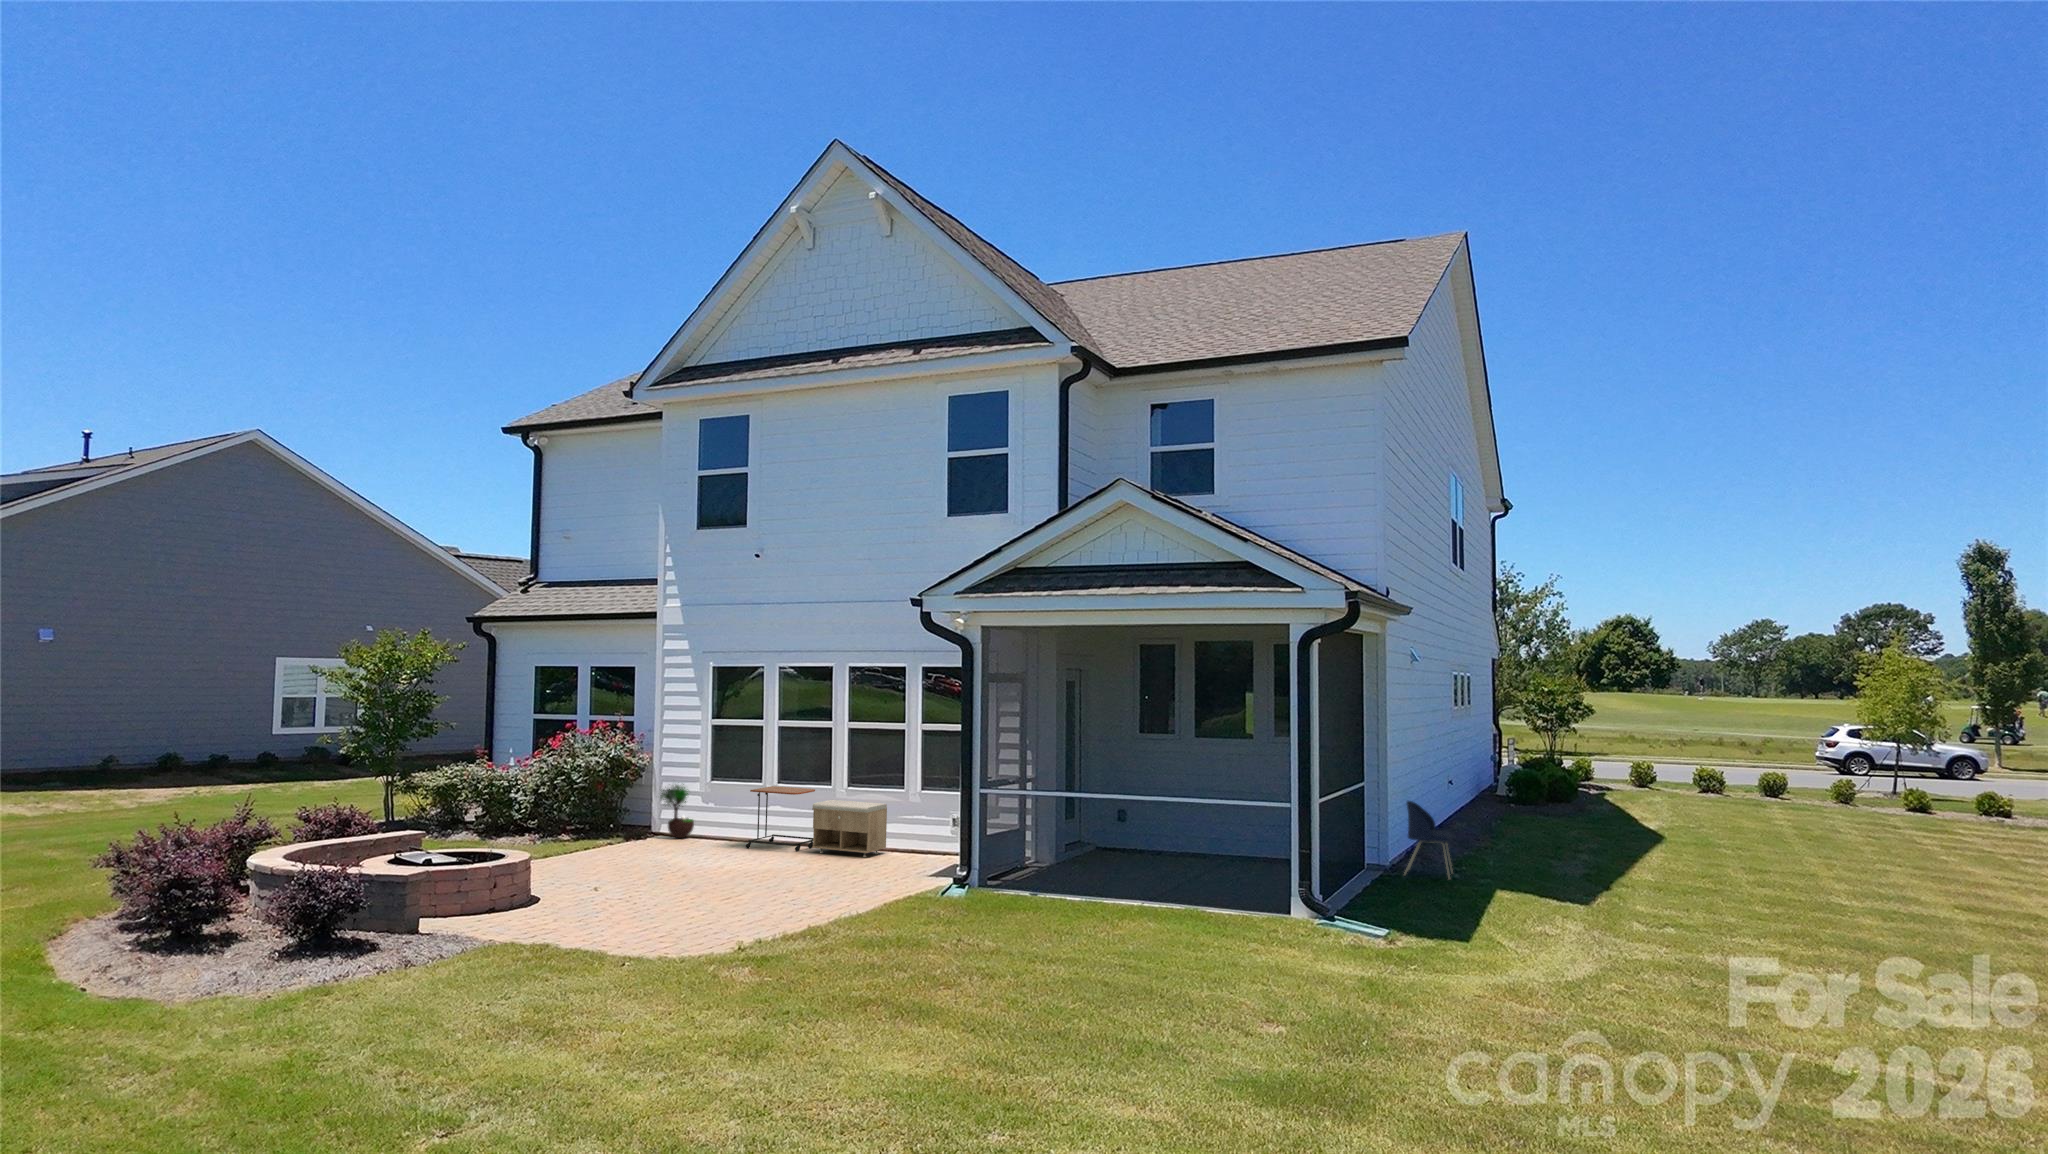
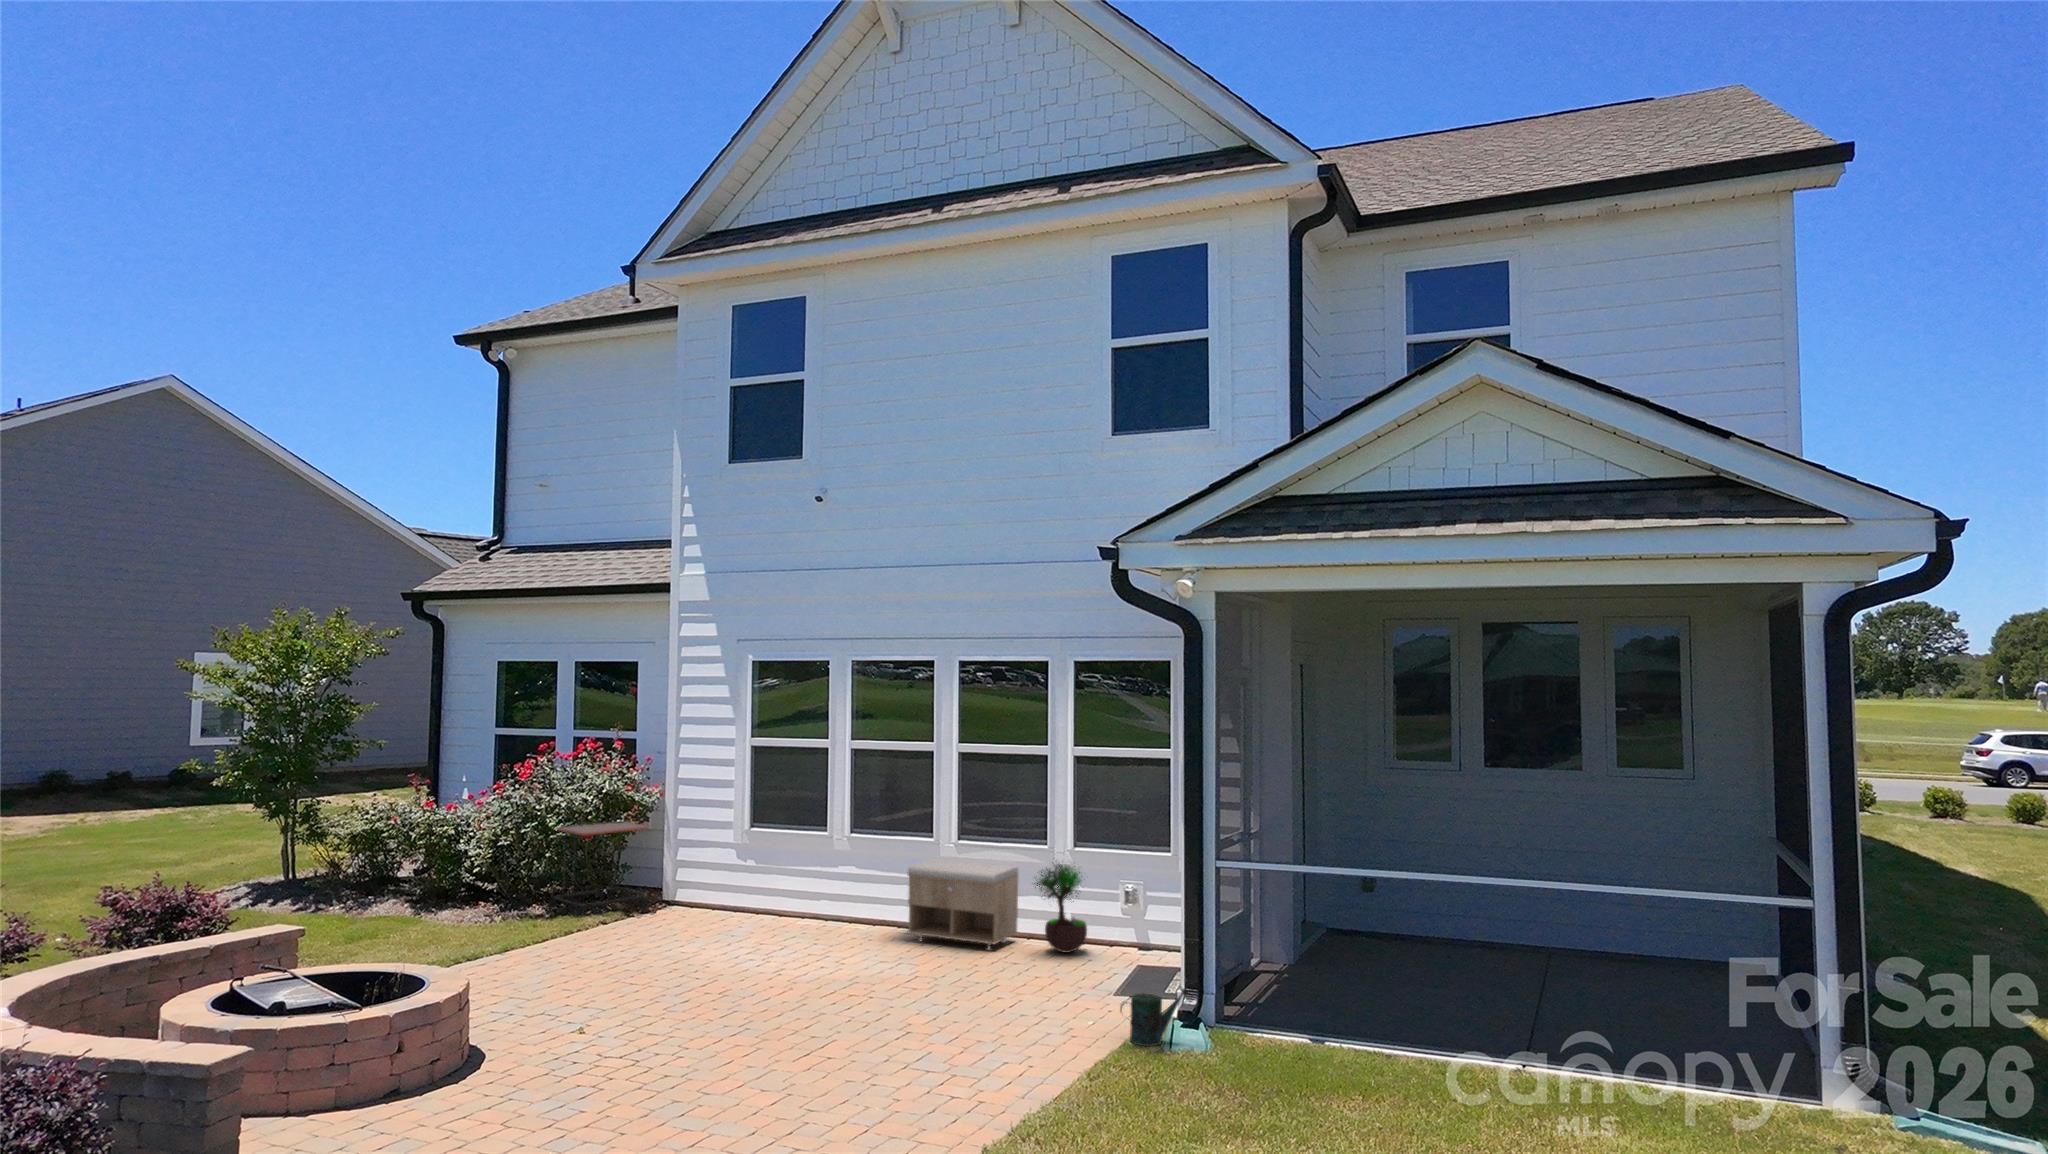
potted tree: present [661,785,694,838] -> present [1034,861,1087,953]
side table: present [746,786,815,851] -> present [547,822,648,917]
chair: present [1404,801,1453,879] -> none [1829,869,1925,998]
watering can: none [917,864,961,897] -> present [1120,988,1188,1046]

